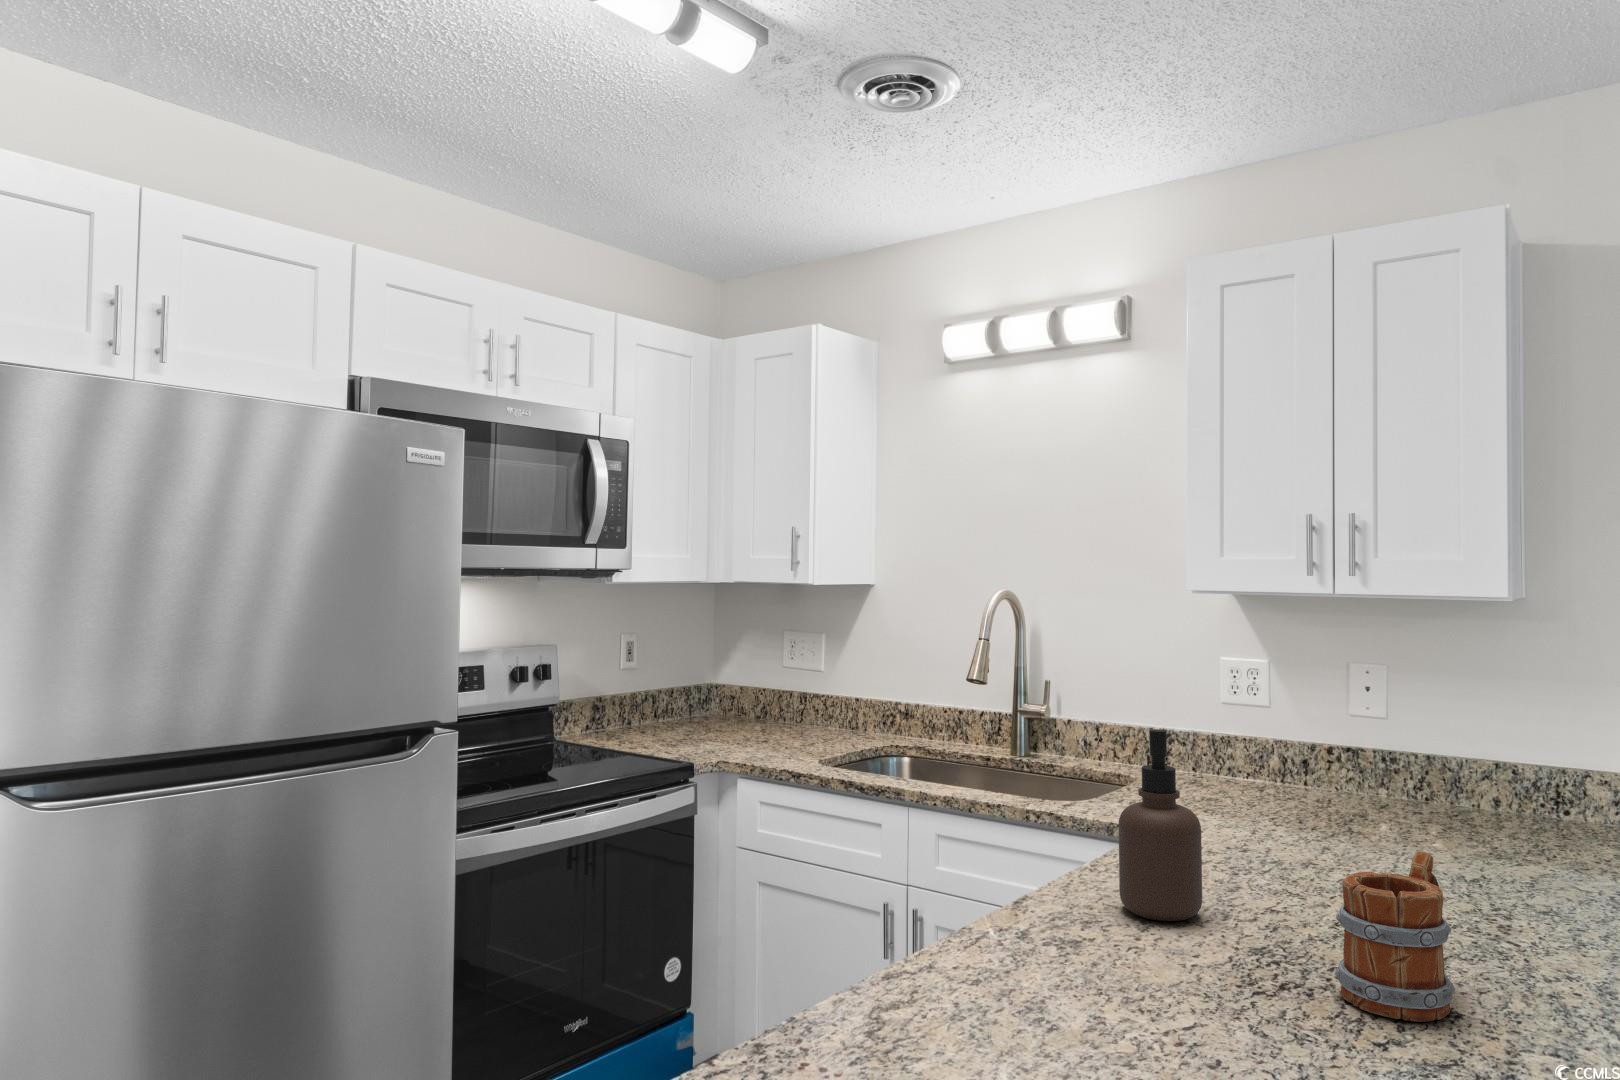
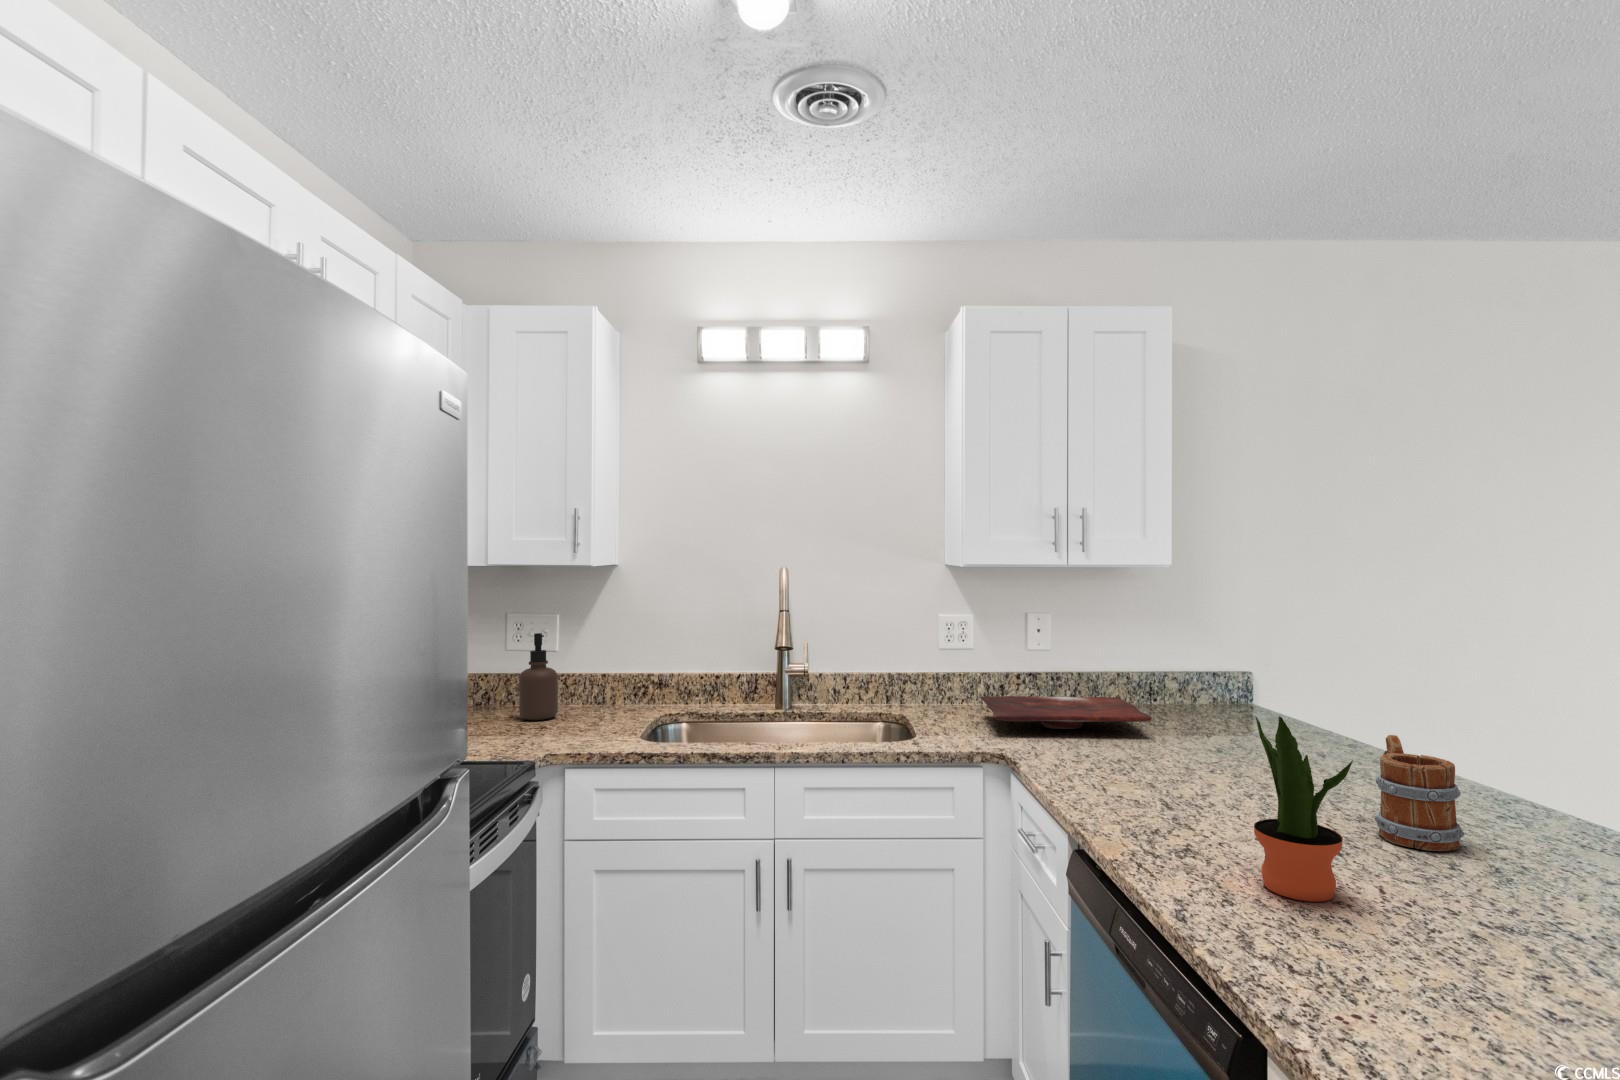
soap dispenser: present [1119,729,1202,921] -> present [519,633,558,720]
potted plant: none [978,764,1105,999] -> present [1254,716,1353,902]
cutting board: none [1178,768,1437,824] -> present [982,696,1151,729]

